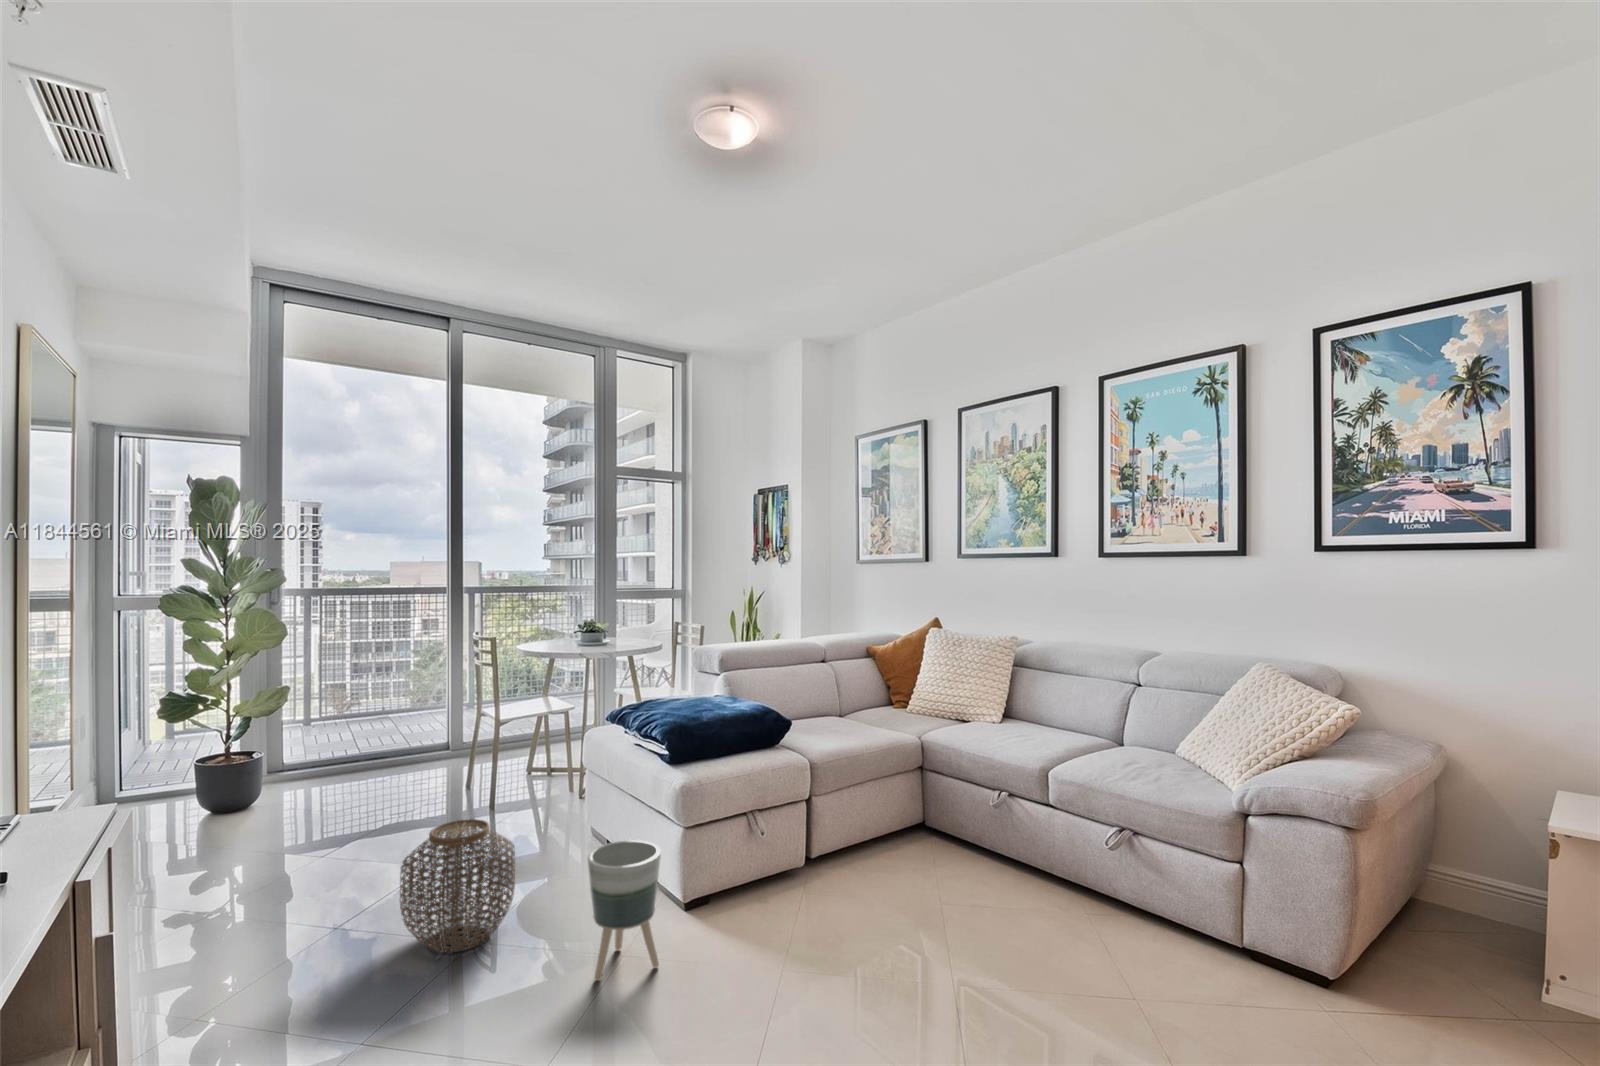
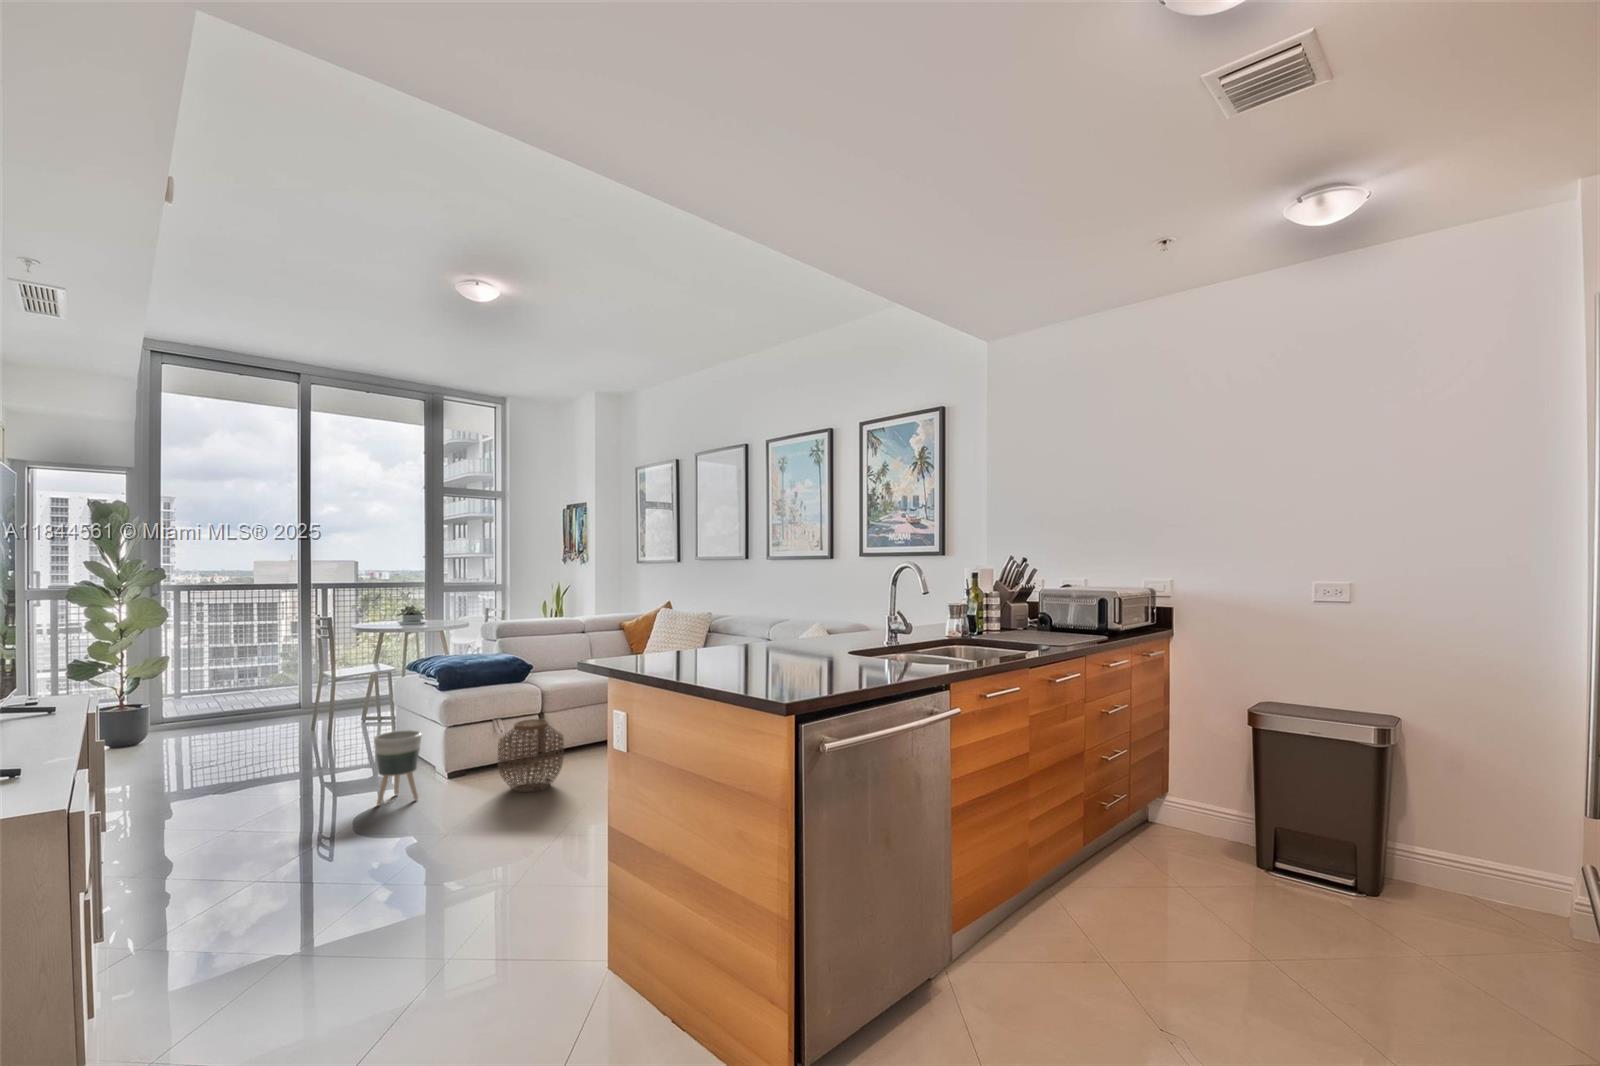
woven basket: present [400,819,515,953] -> present [498,719,564,792]

